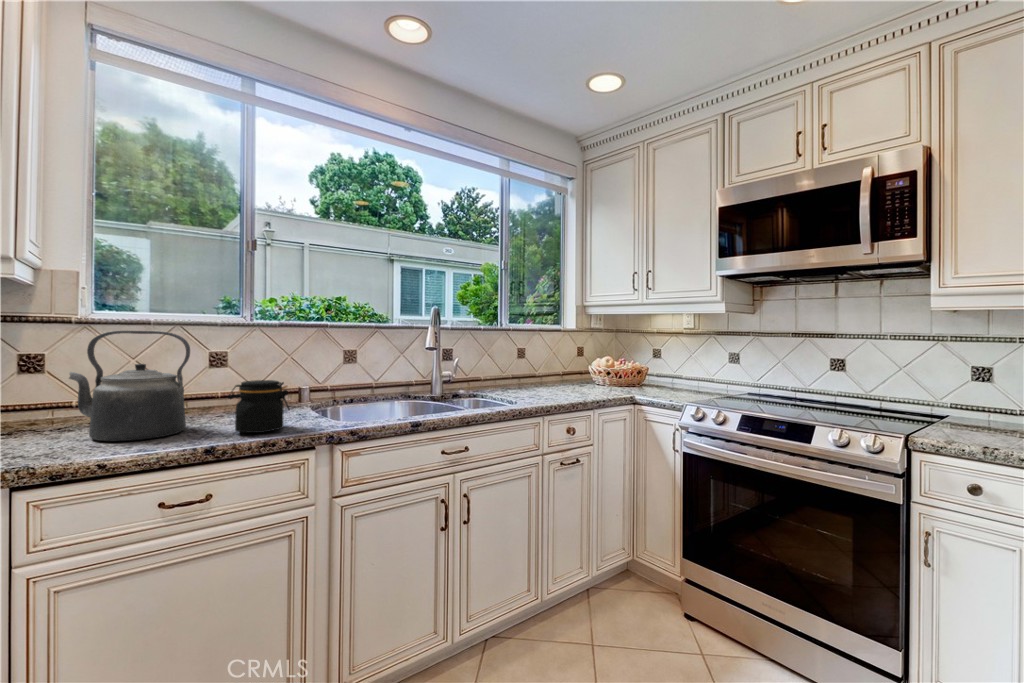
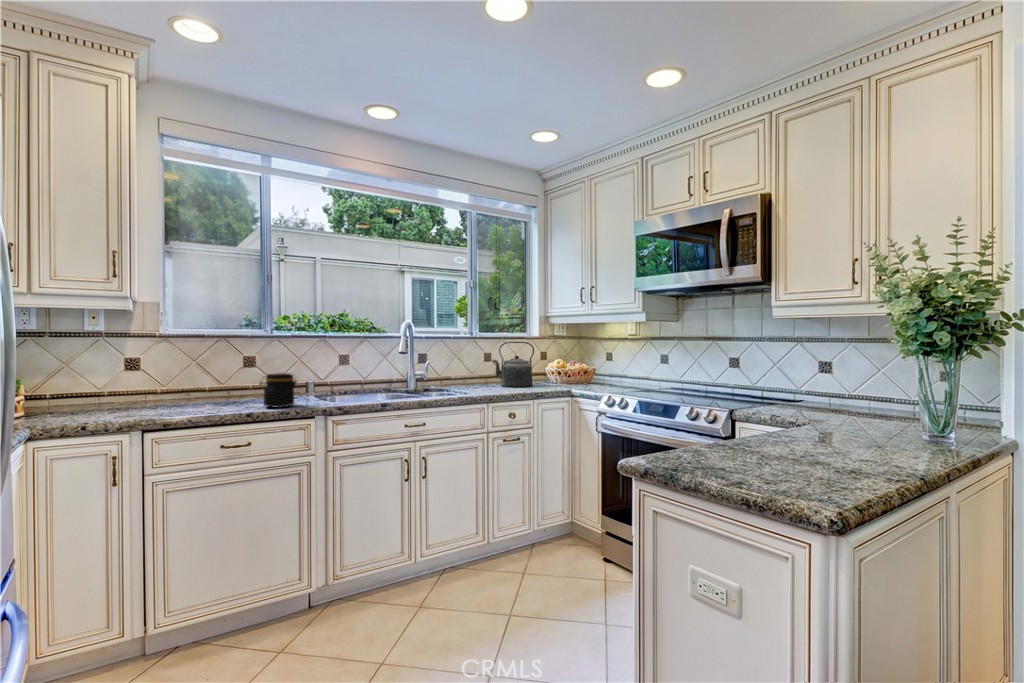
kettle: present [69,331,190,441] -> present [493,342,534,387]

